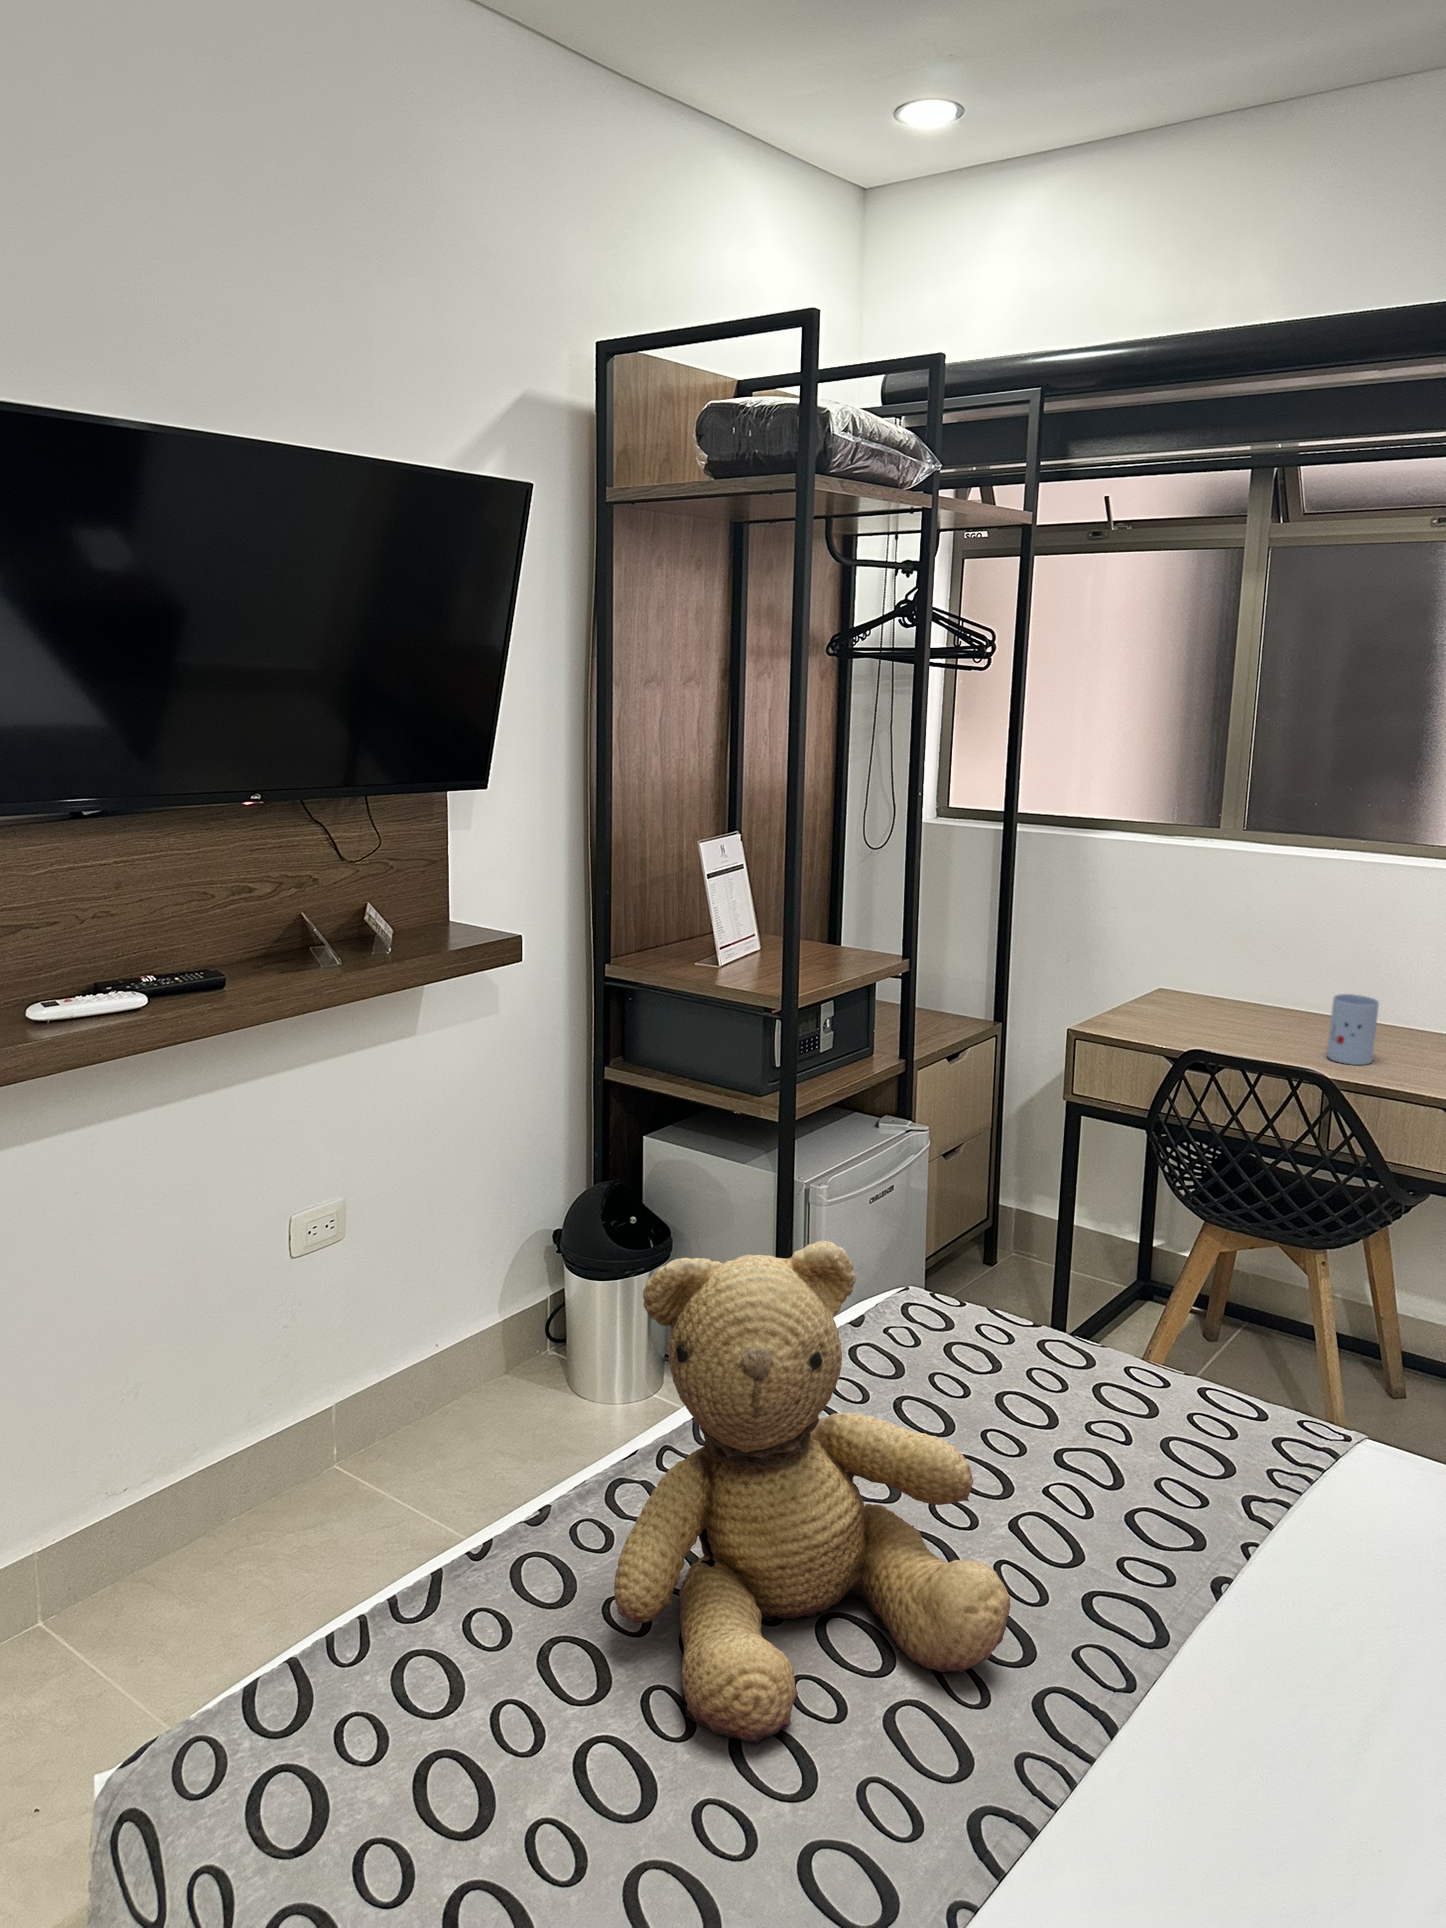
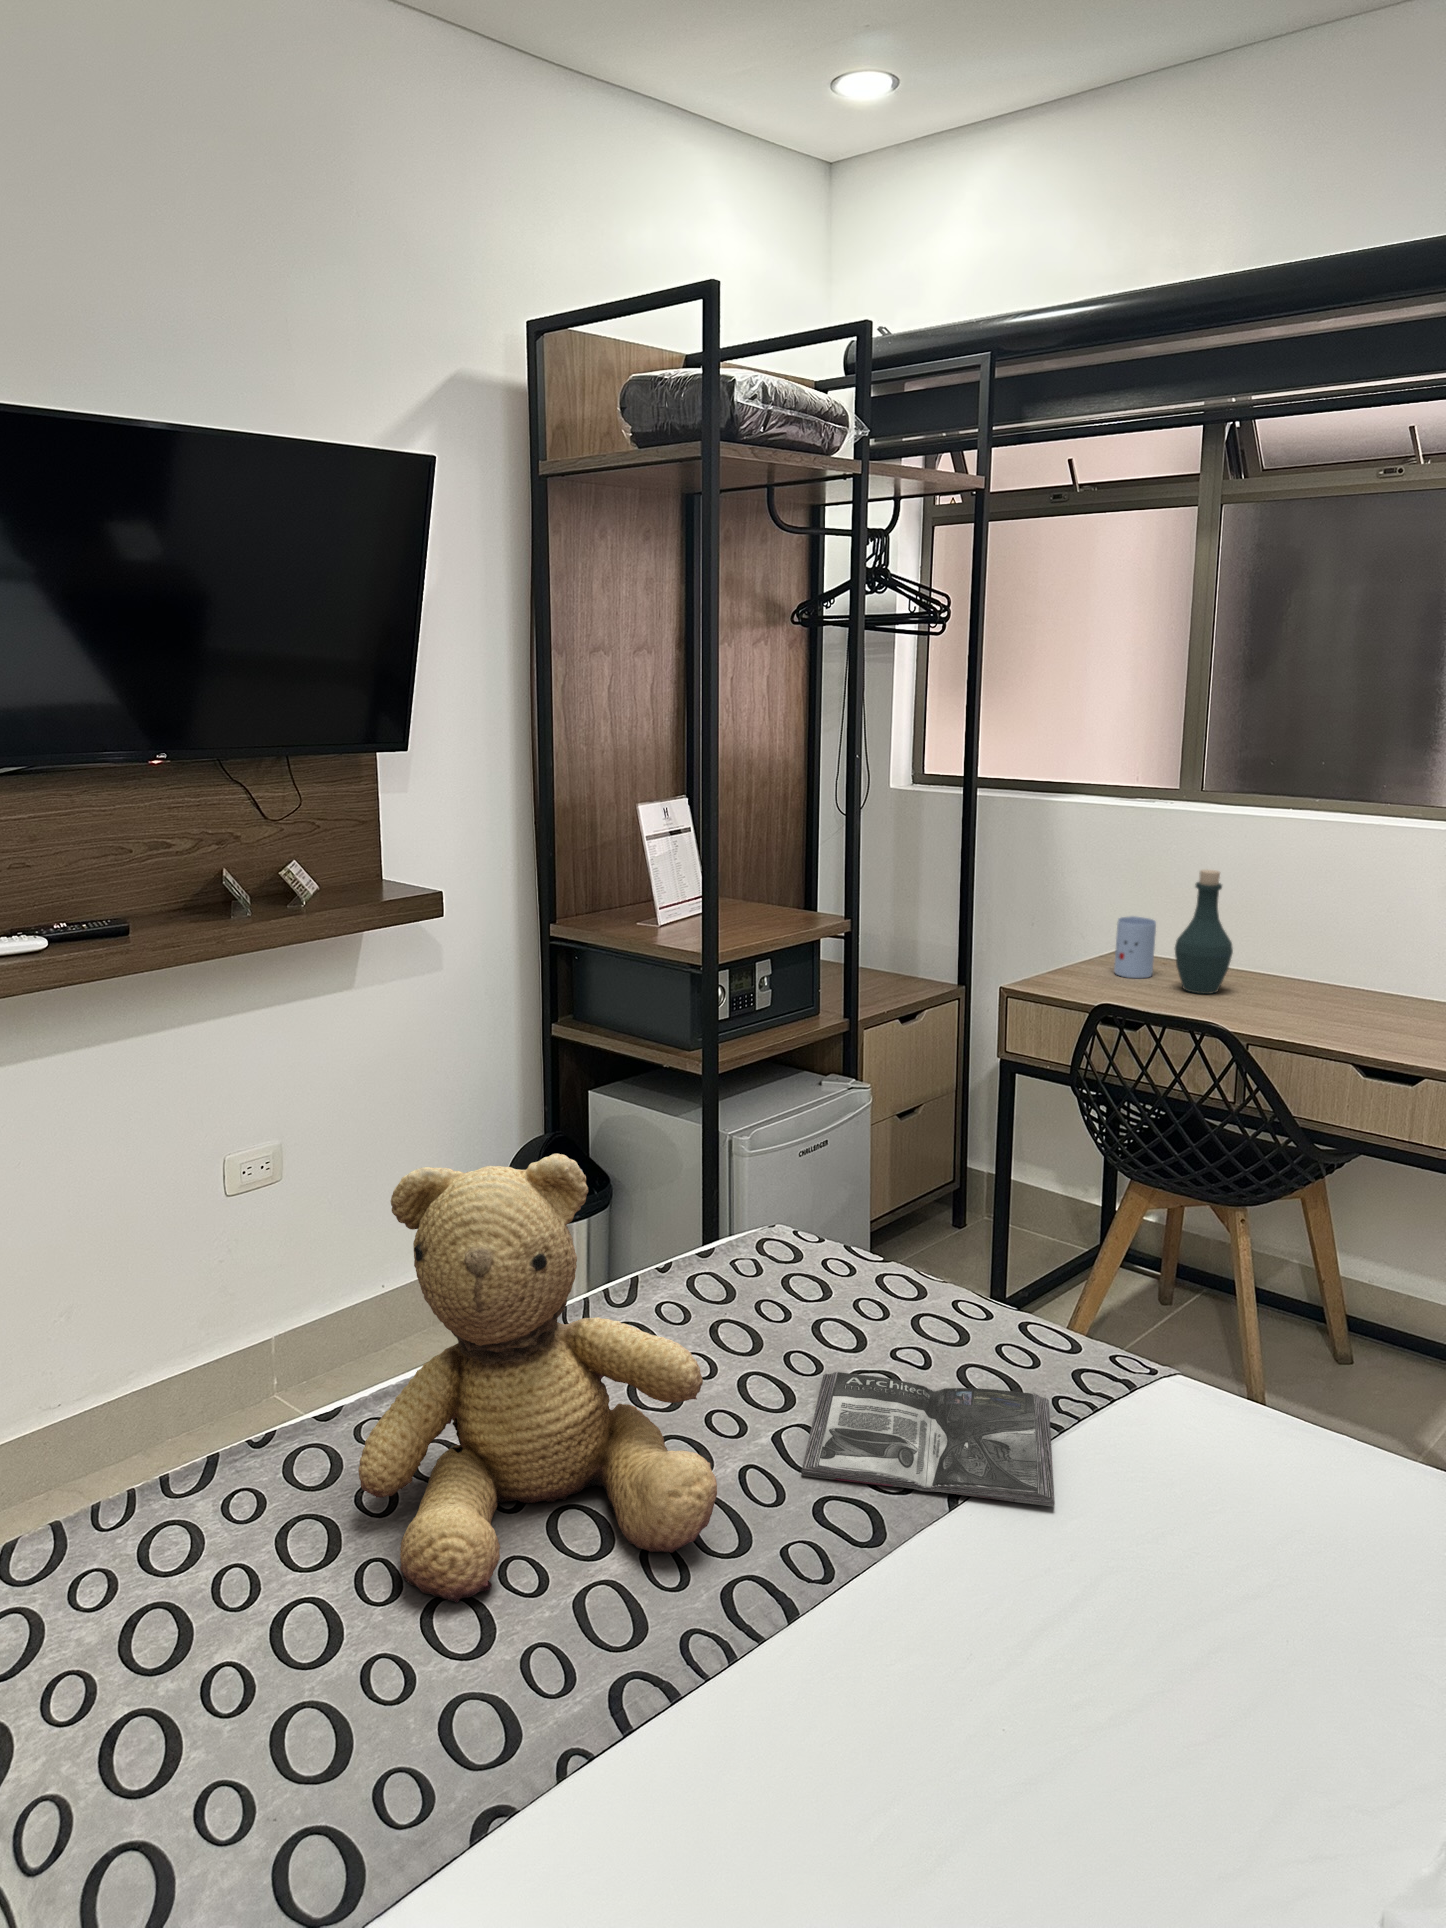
bottle: none [1236,909,1294,1033] -> present [1175,869,1233,994]
mug: present [1327,994,1379,1065] -> present [1114,916,1156,978]
magazine: none [1034,1452,1329,1599] -> present [801,1372,1055,1506]

